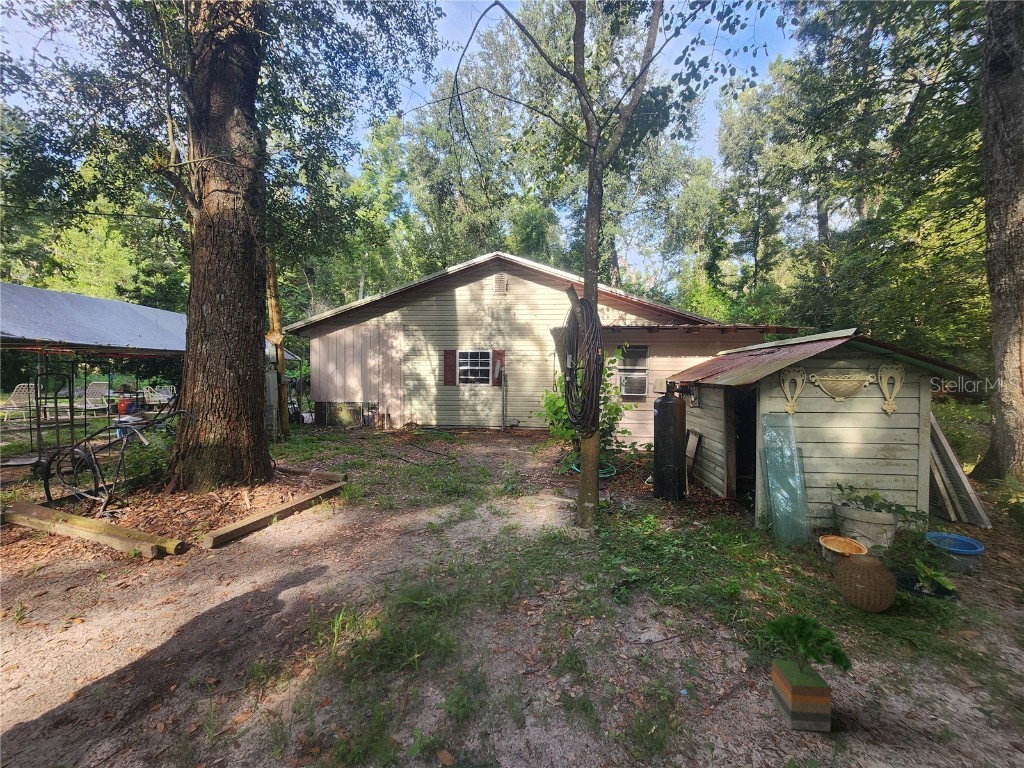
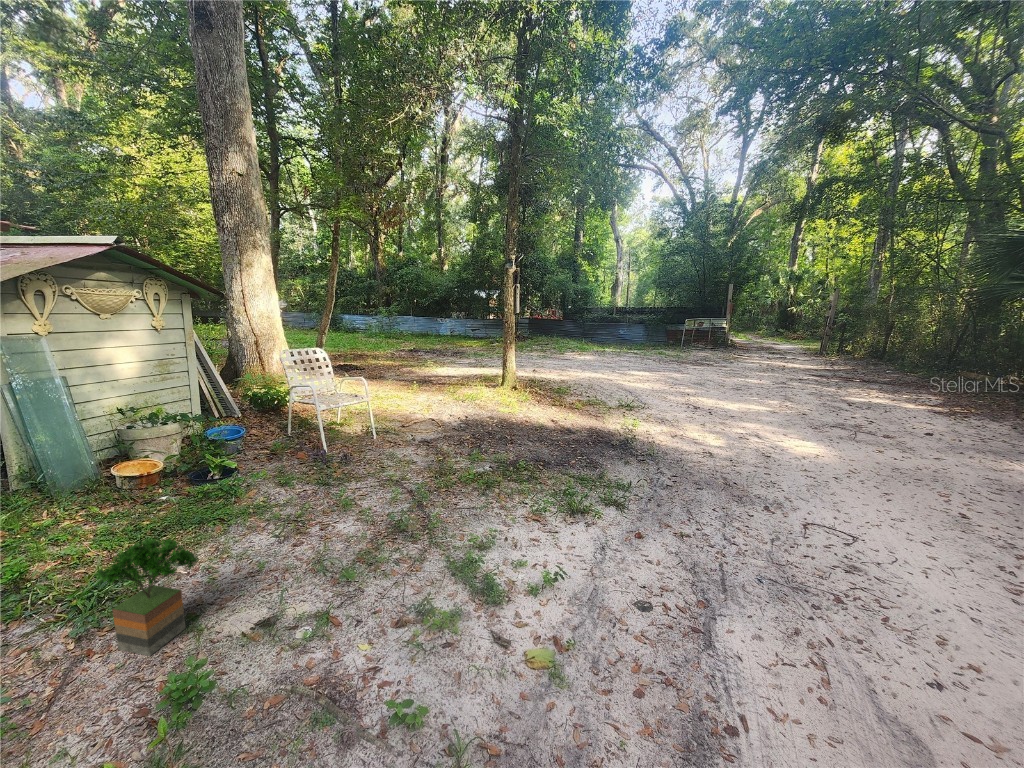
woven basket: present [836,554,896,612] -> none [141,466,198,517]

